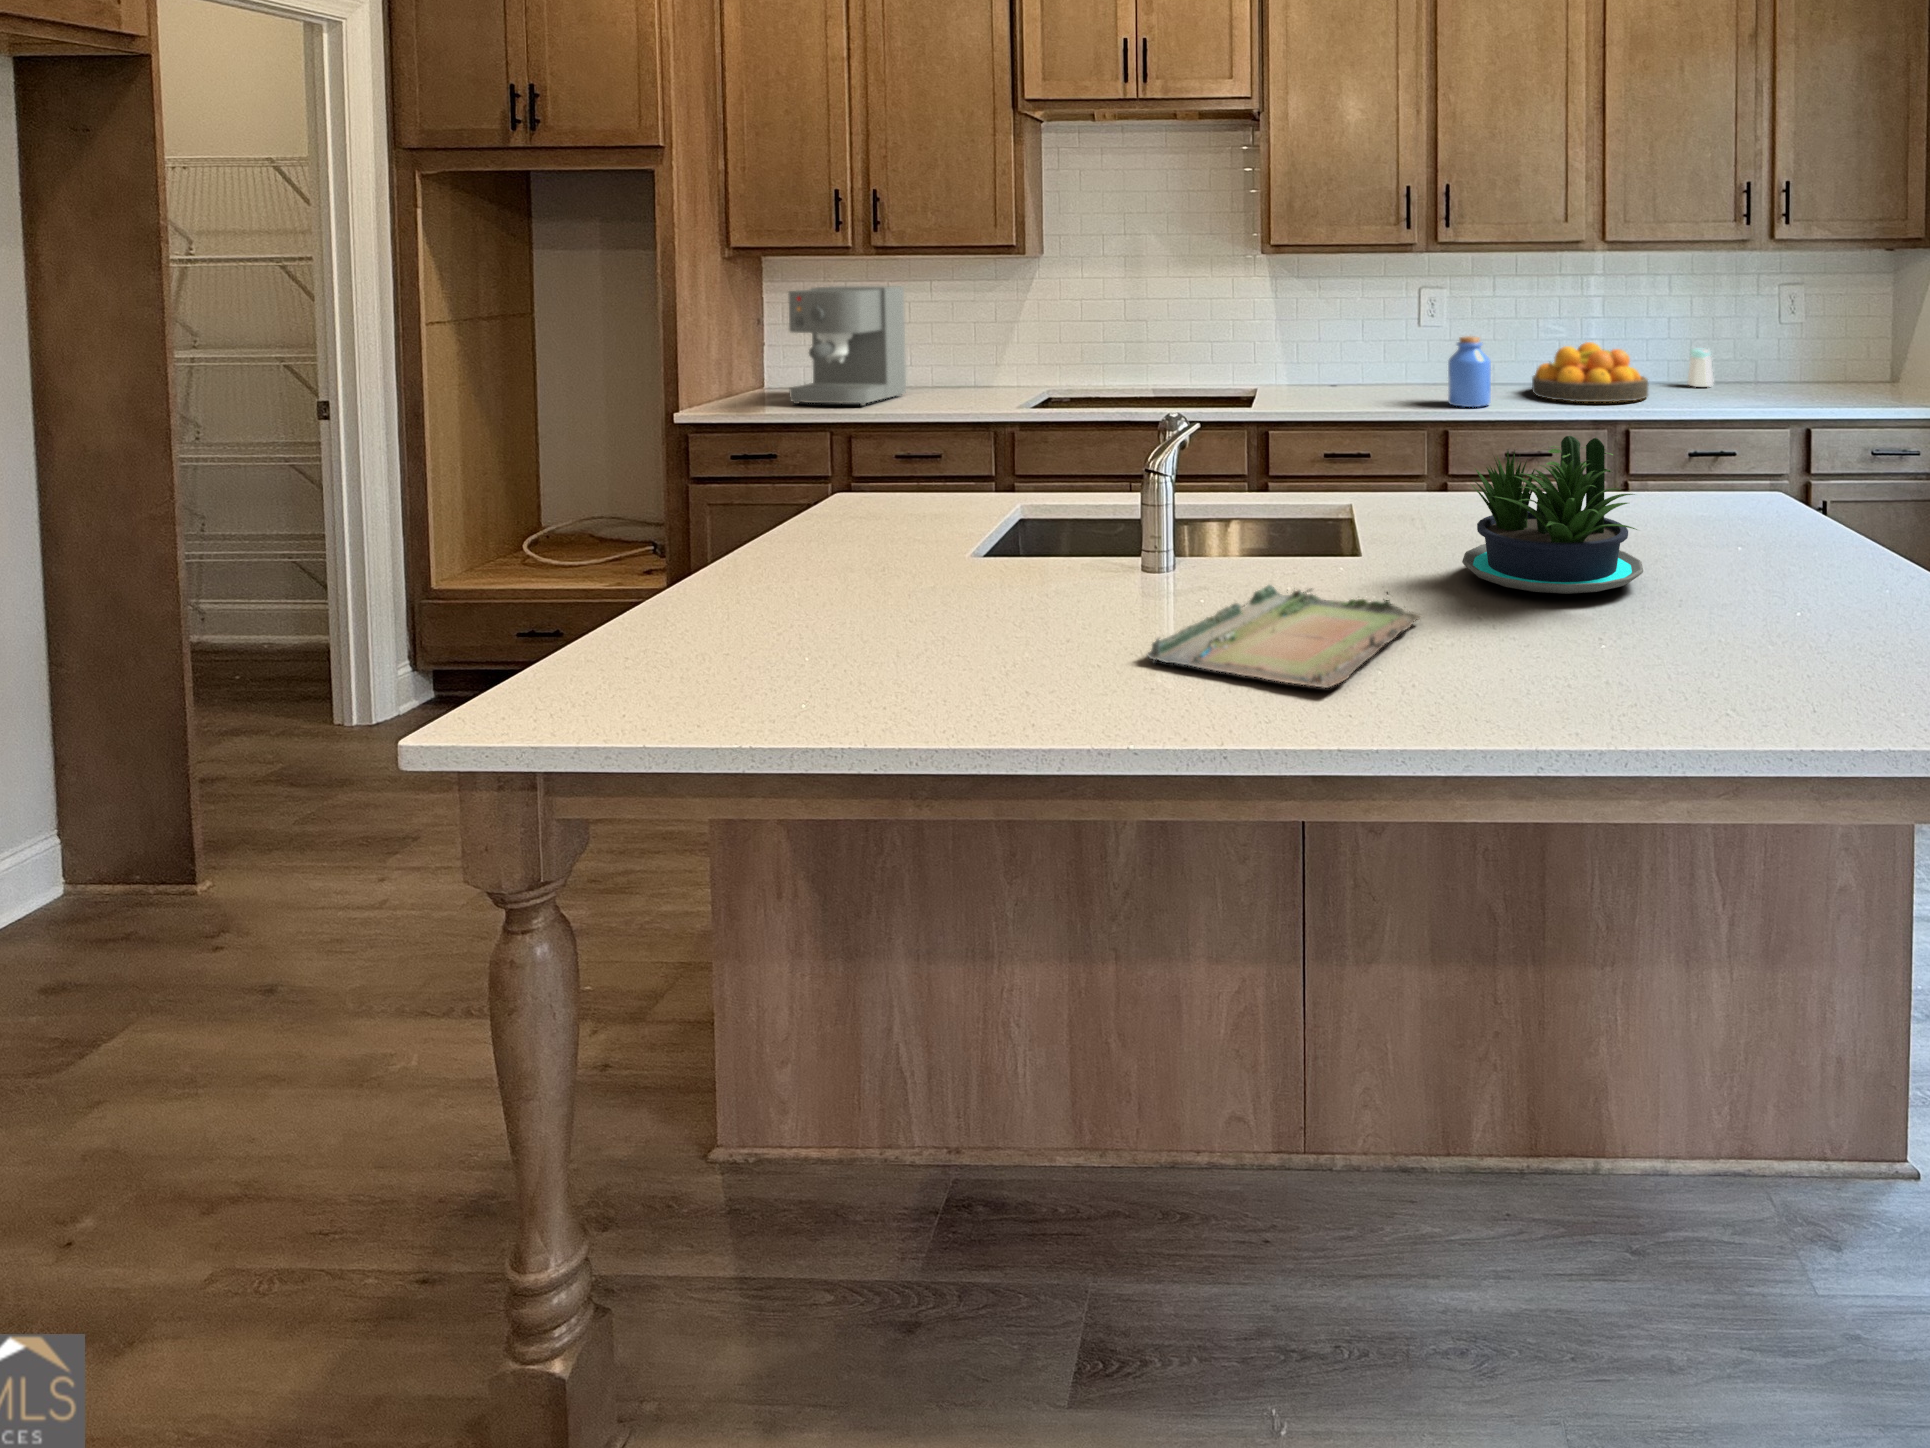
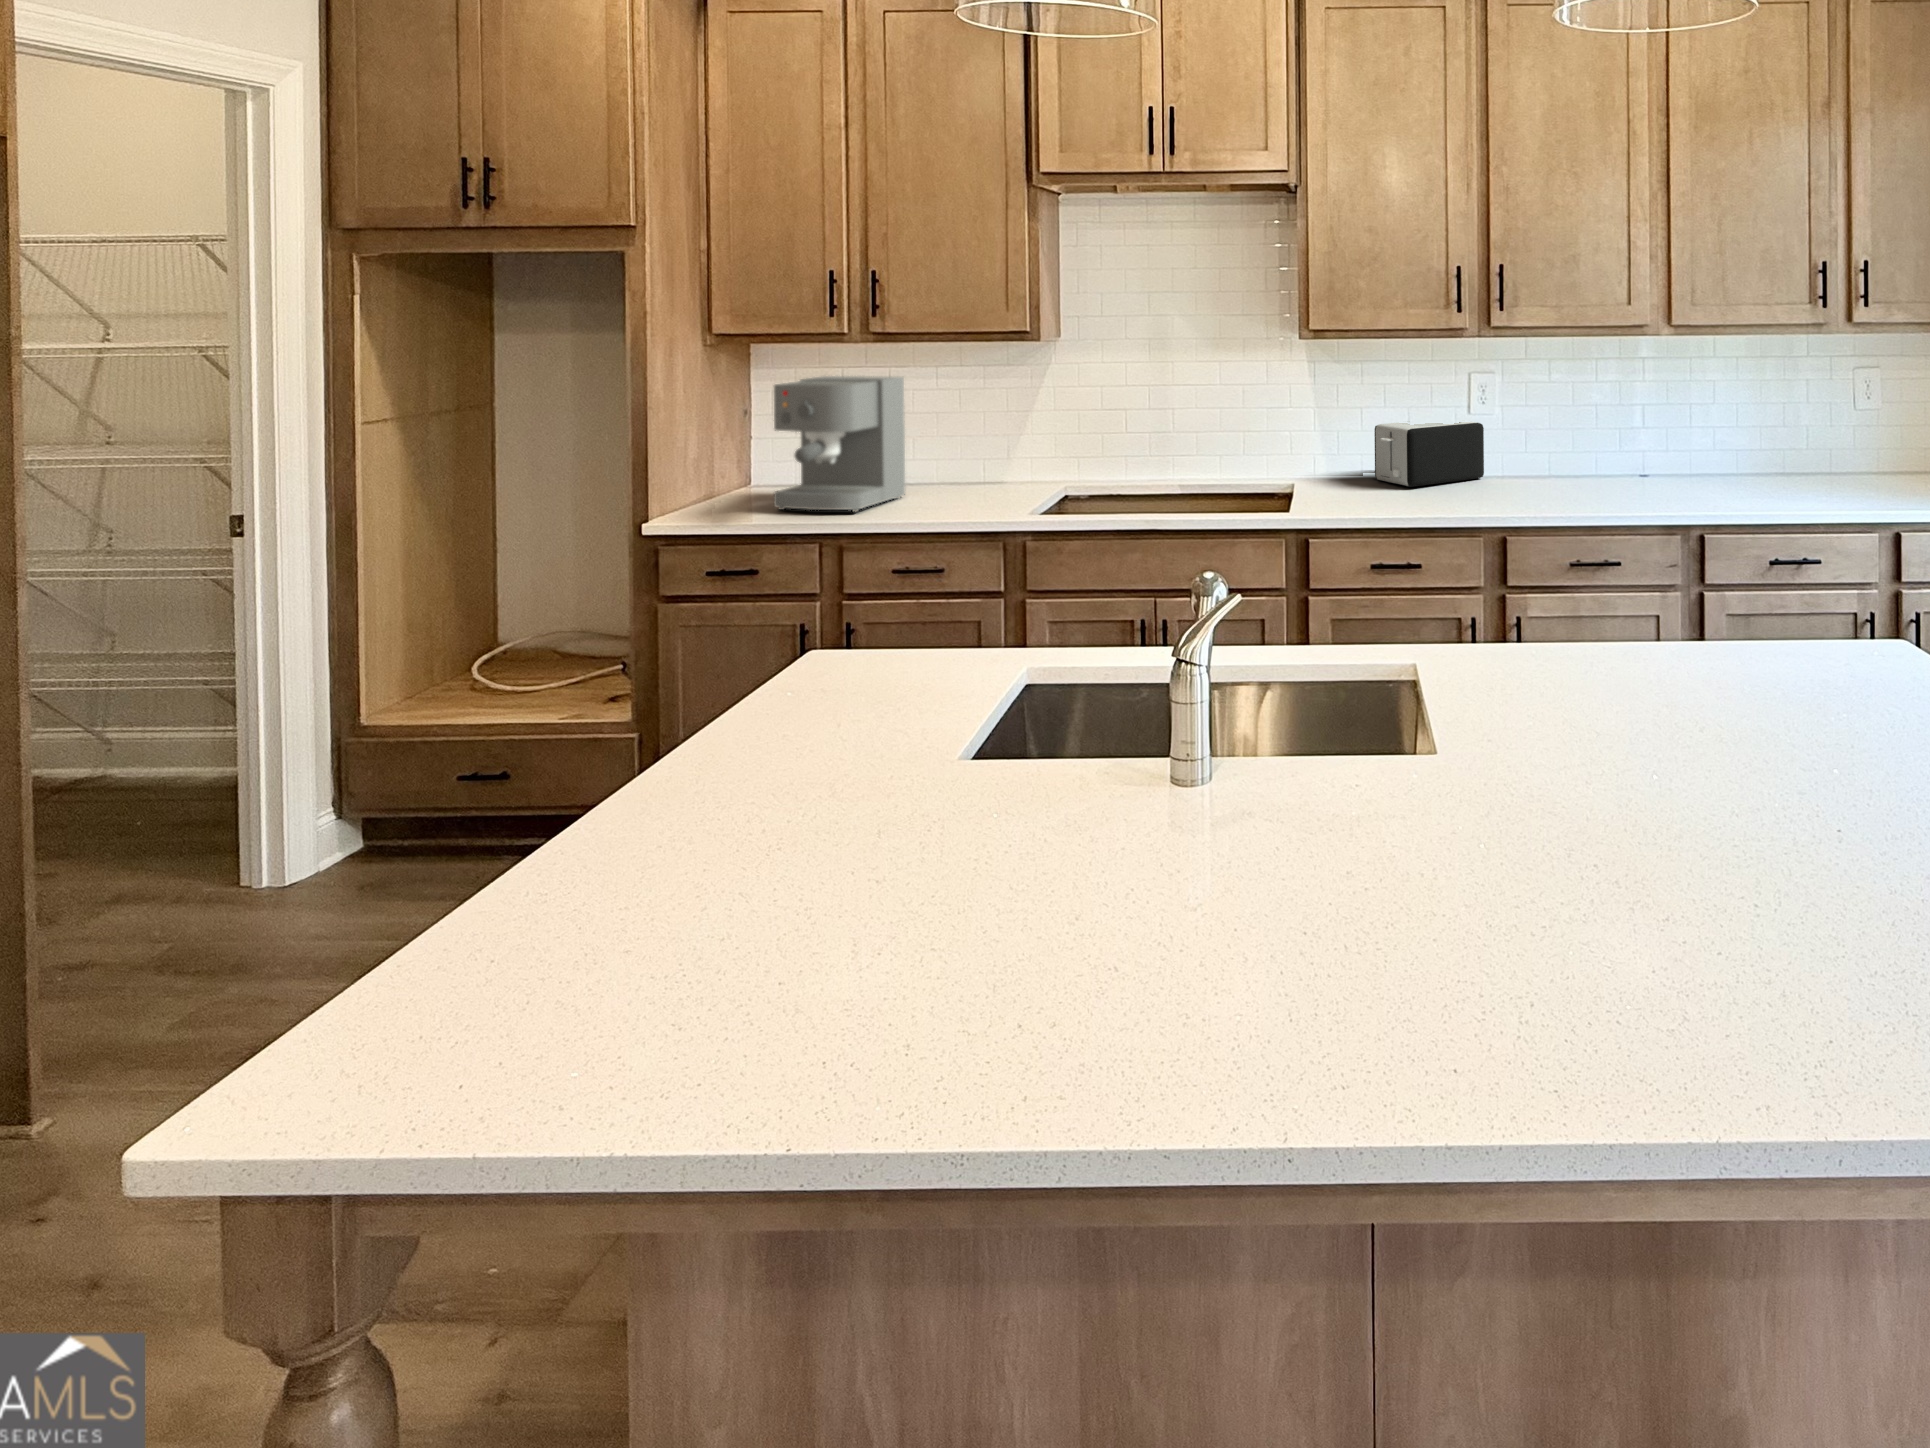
toaster: none [1332,330,1433,390] -> present [1375,422,1484,487]
jar: present [1448,336,1491,407] -> none [1504,431,1551,509]
fruit bowl: present [1532,342,1649,402] -> none [1593,434,1720,503]
salt shaker: present [1688,349,1713,387] -> none [1759,439,1787,481]
potted plant: present [1462,436,1643,594] -> none [1560,608,1786,813]
tray: present [1147,585,1422,688] -> none [1179,804,1524,1001]

